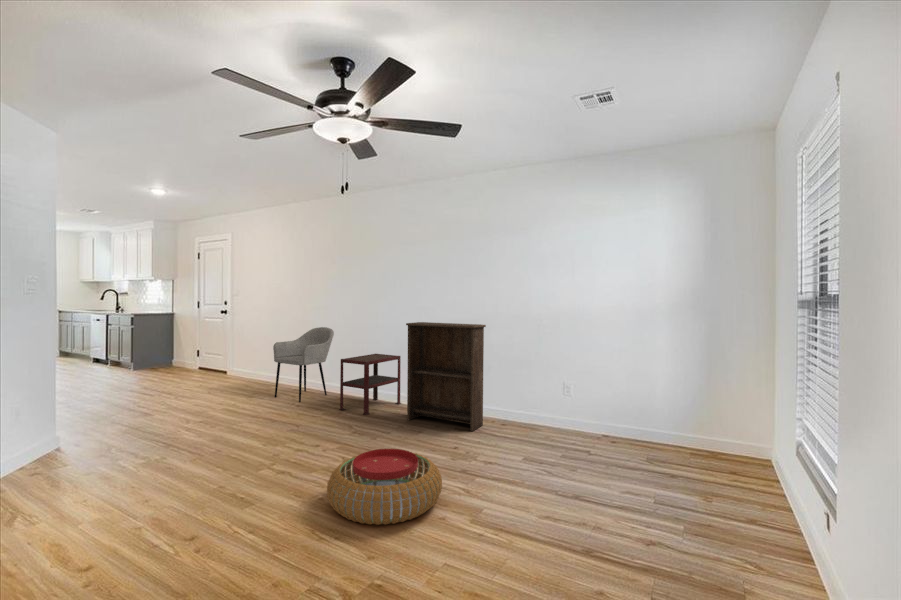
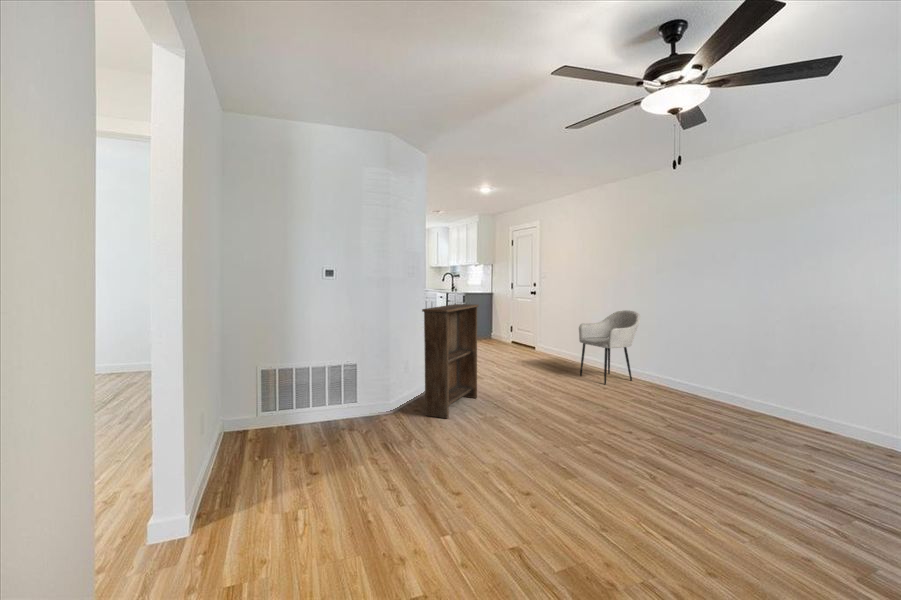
bookshelf: present [406,322,486,431] -> present [422,304,479,418]
side table: present [339,354,401,415] -> none [648,342,724,409]
pouf: present [327,449,442,525] -> none [649,453,800,544]

